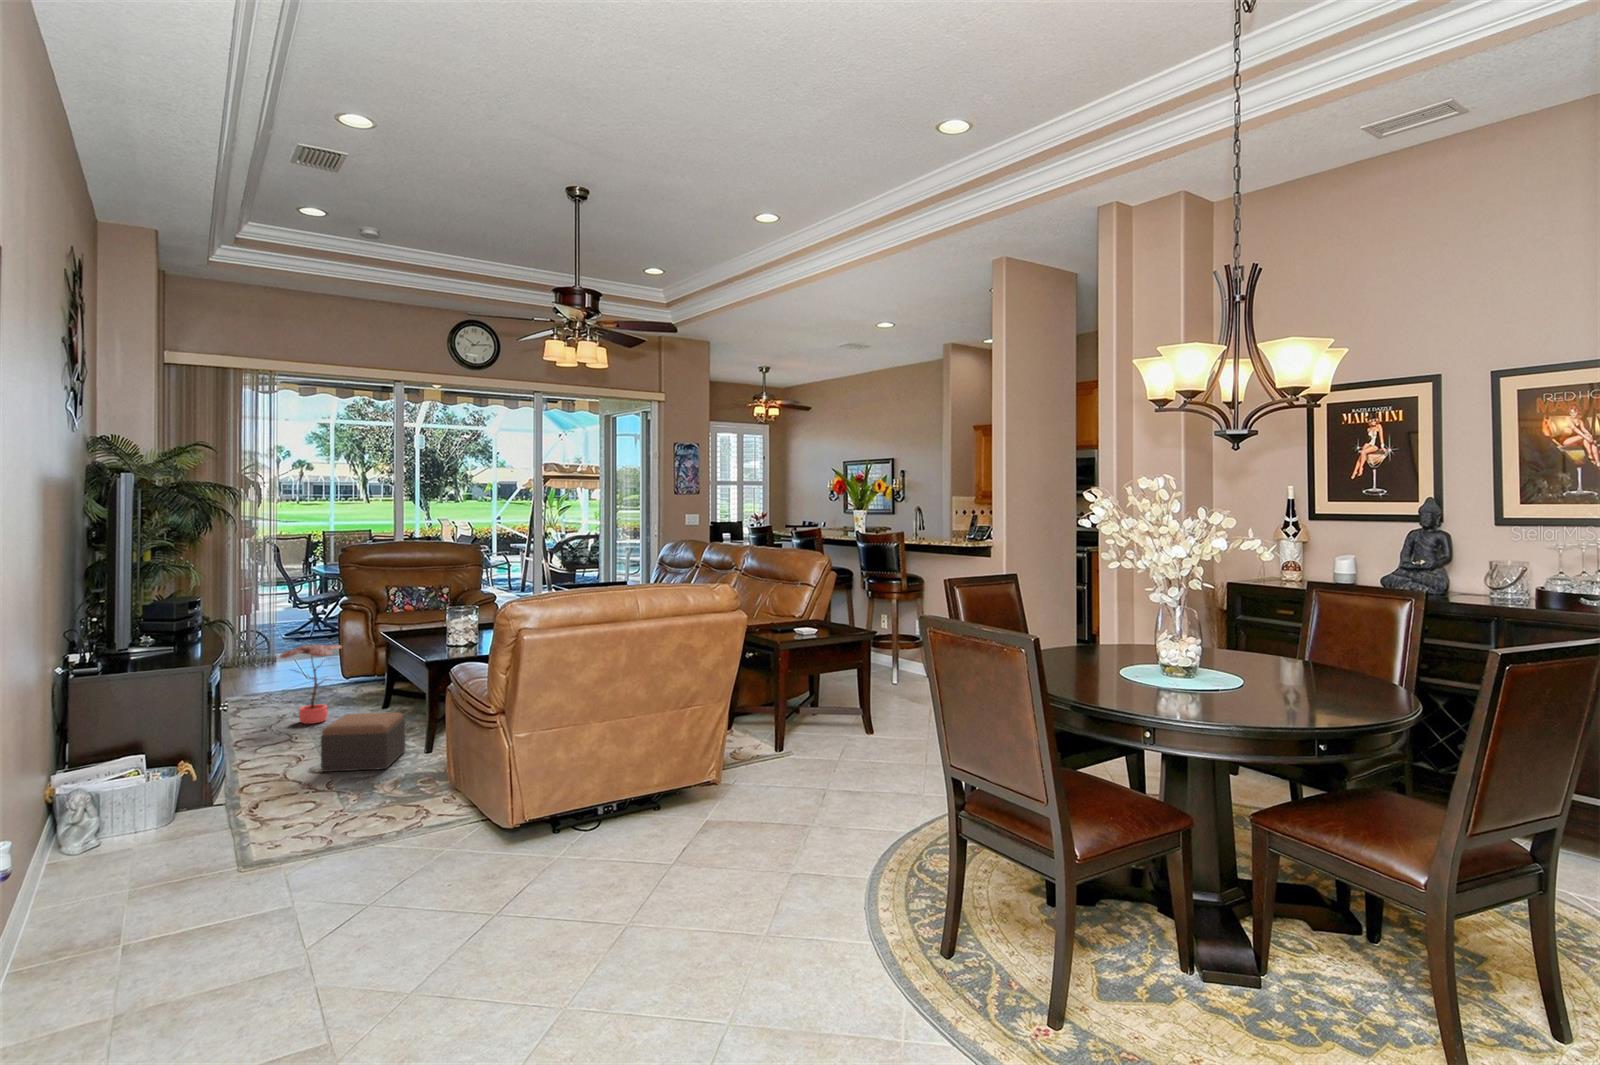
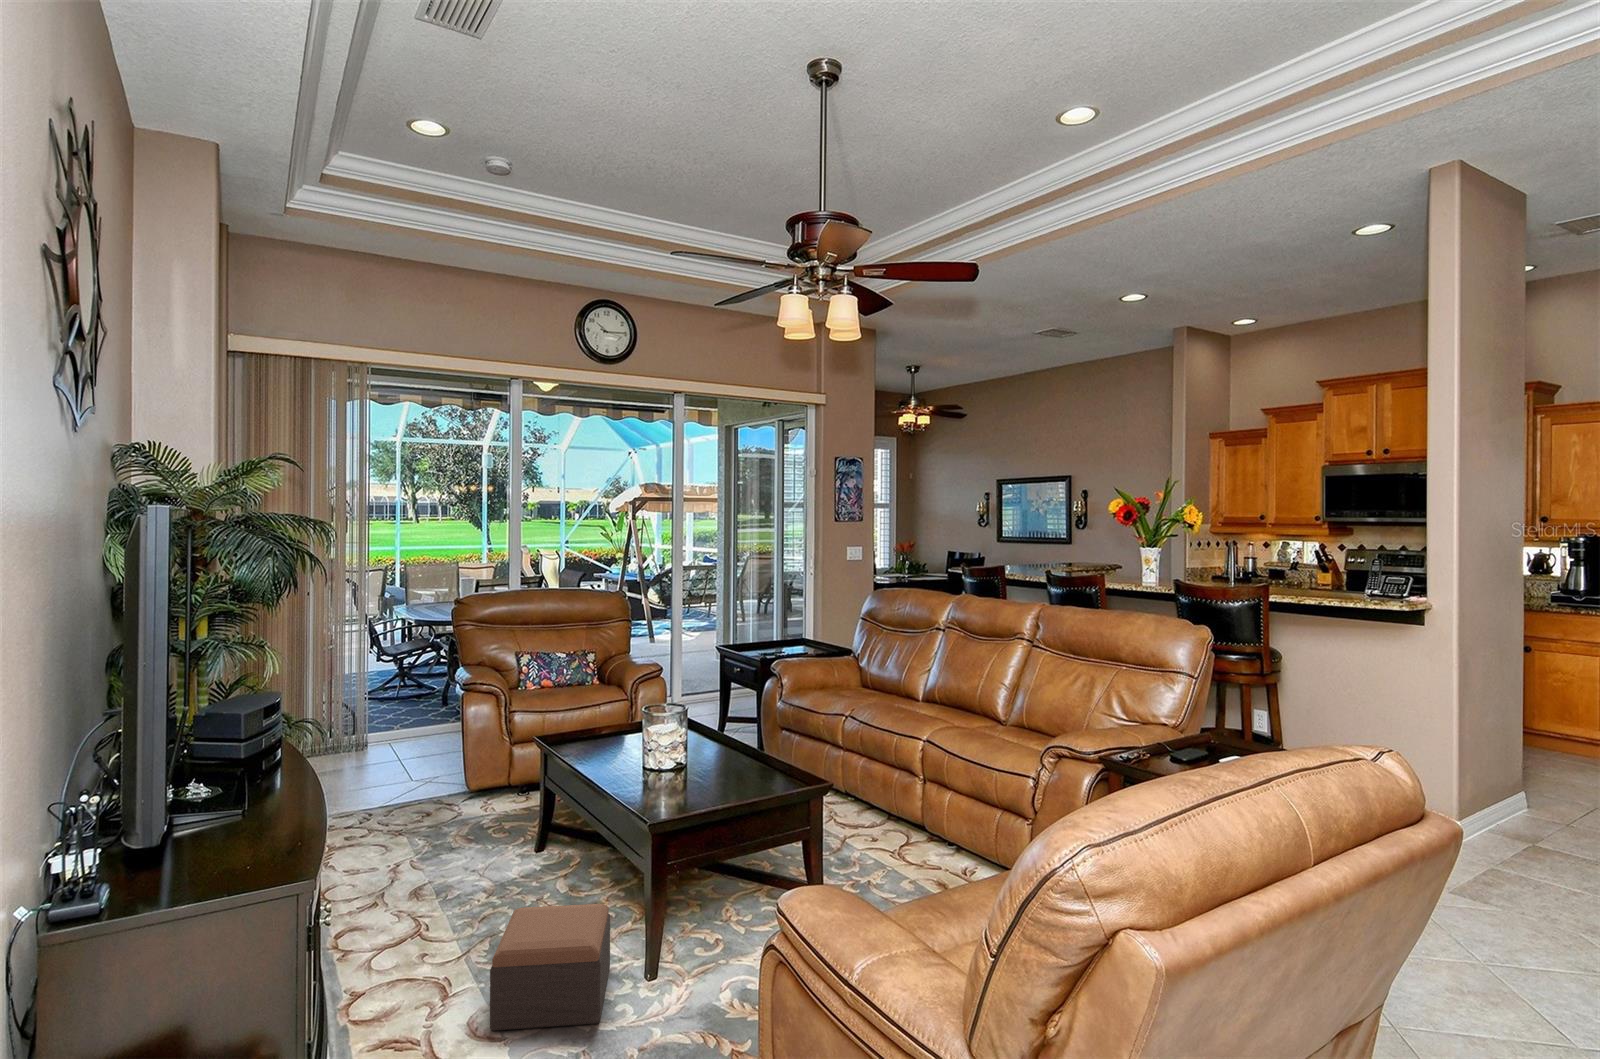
potted plant: present [280,644,342,724] -> none [394,757,481,884]

